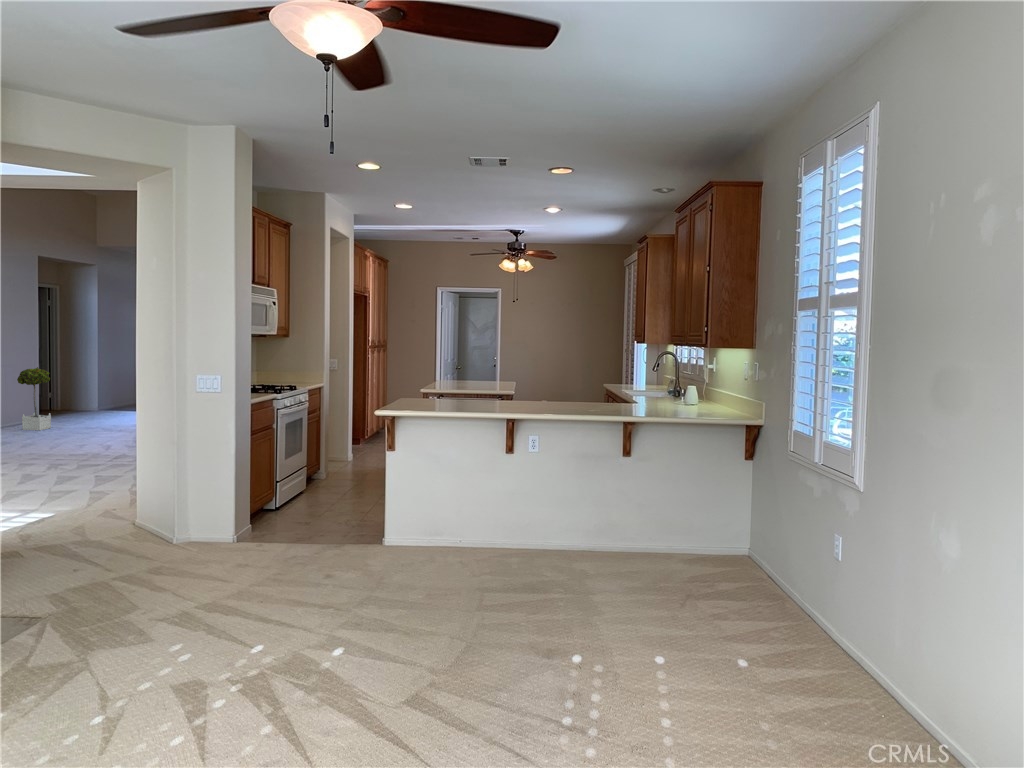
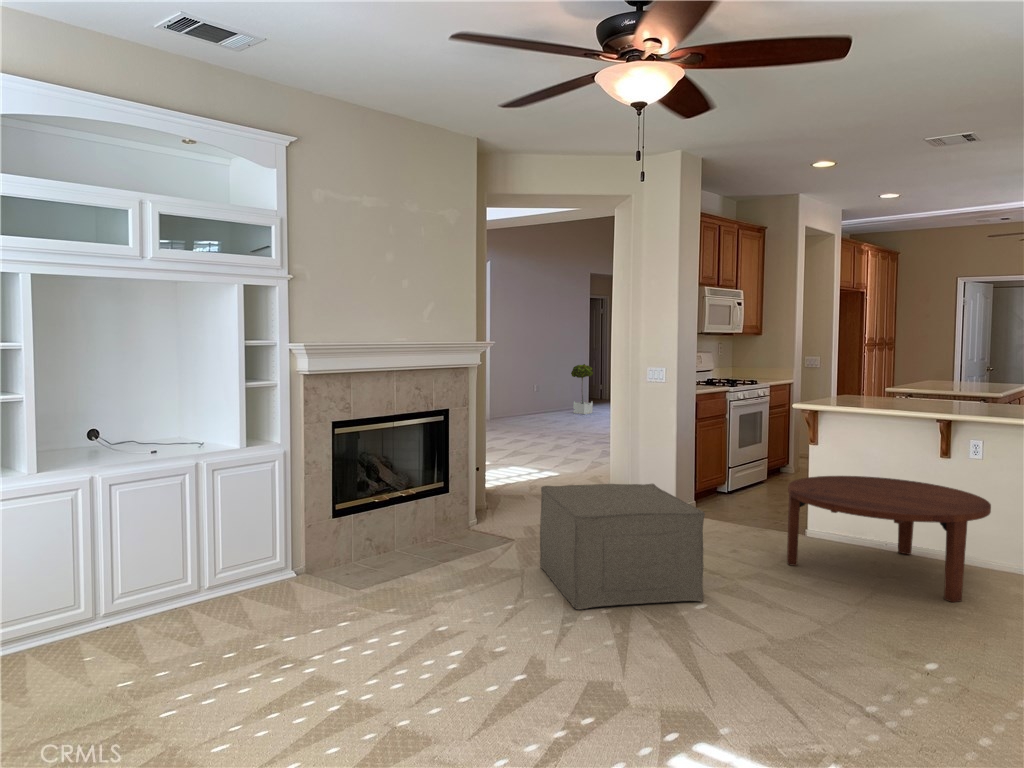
coffee table: none [388,478,564,590] -> present [787,476,991,602]
ottoman: none [92,525,344,733] -> present [540,484,705,609]

